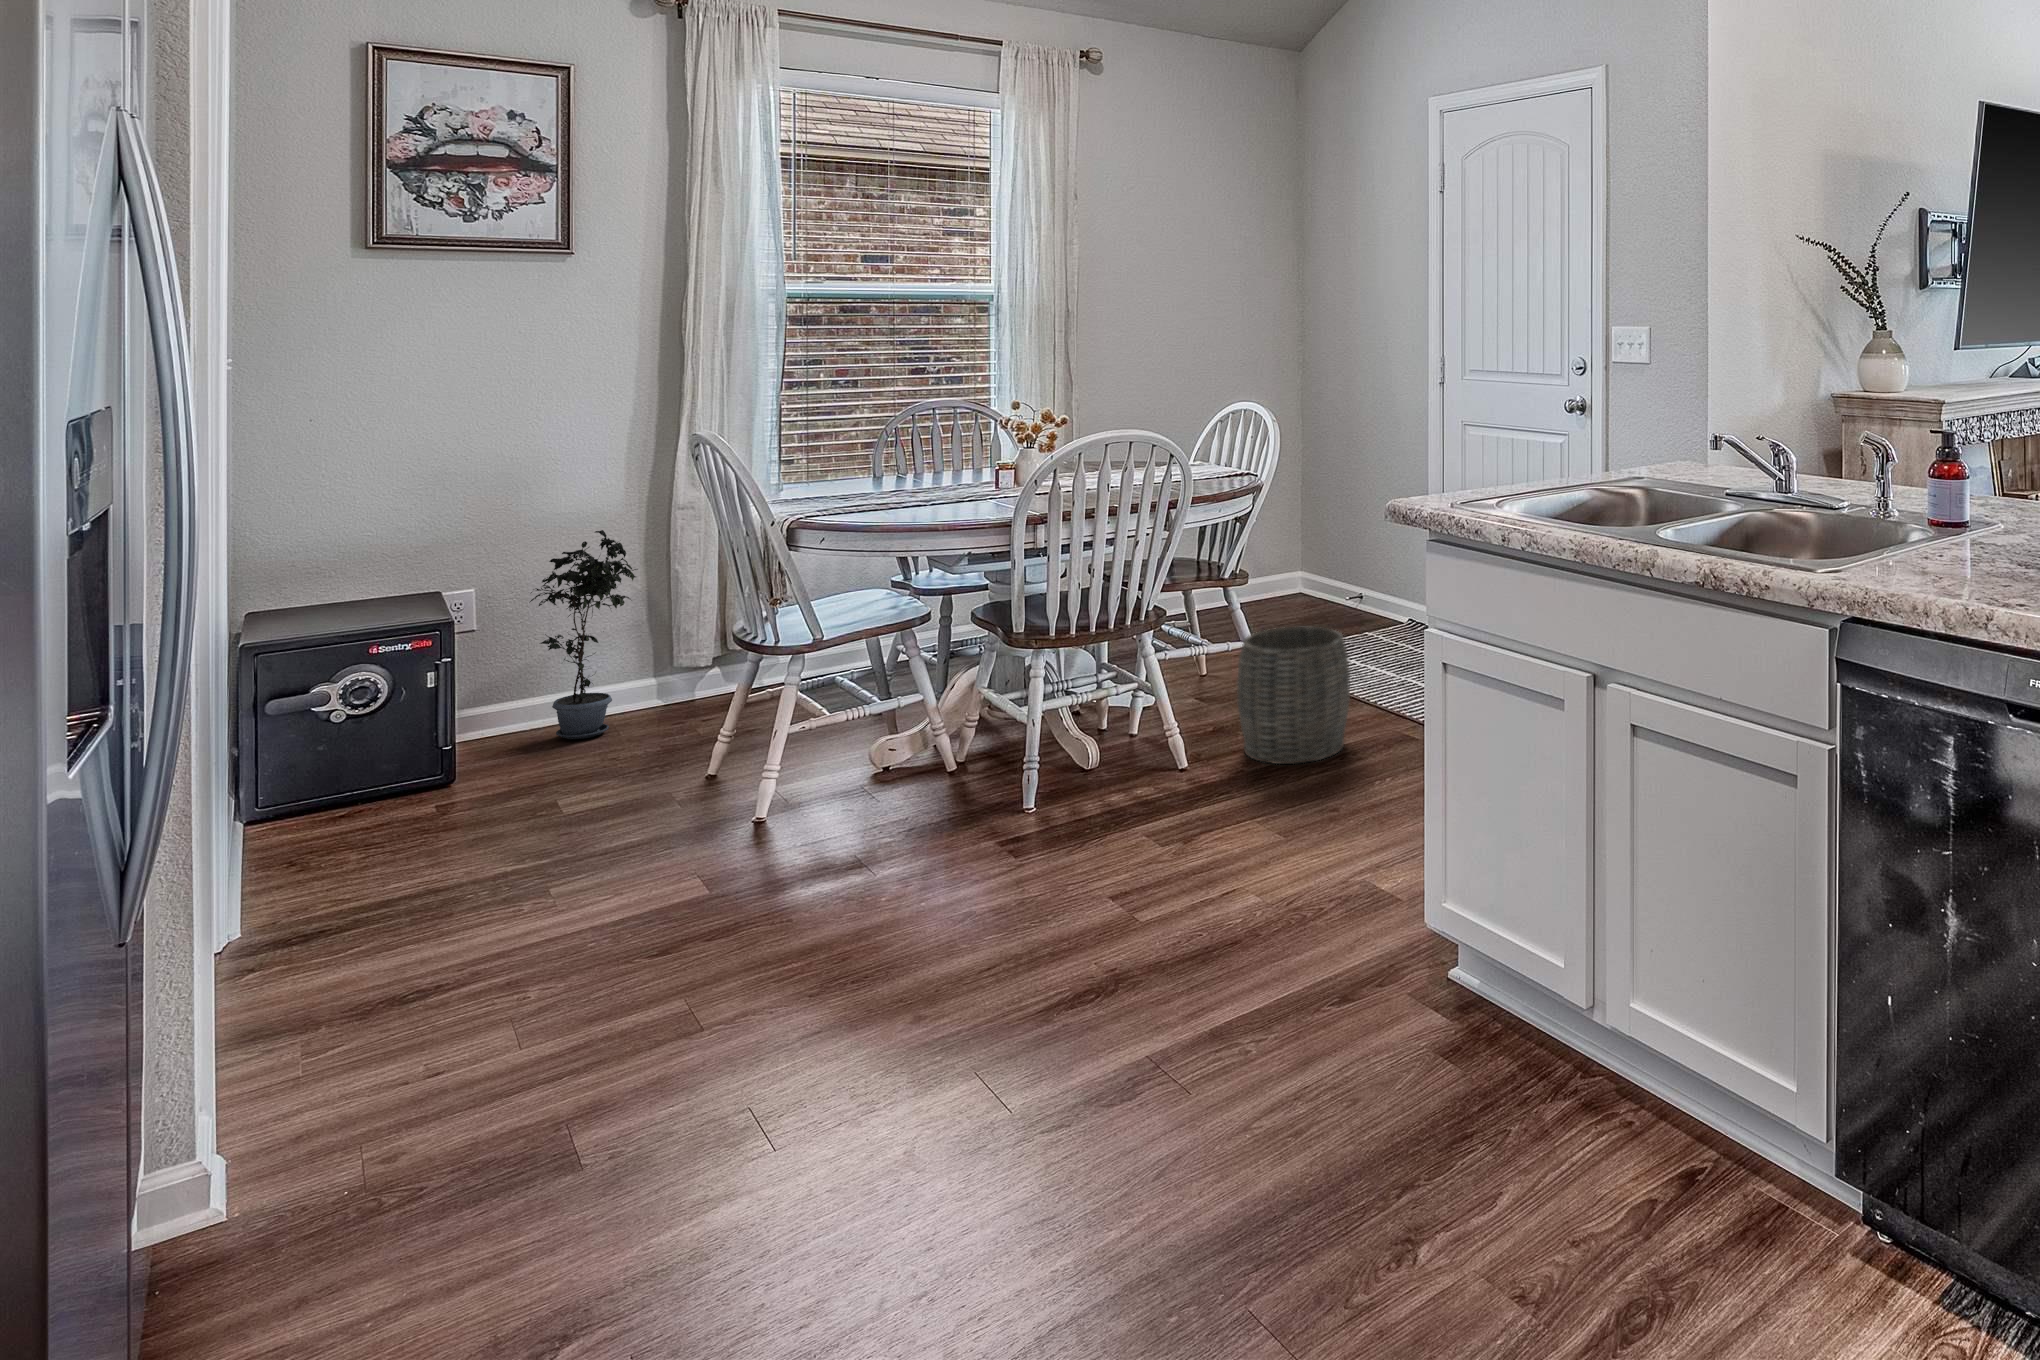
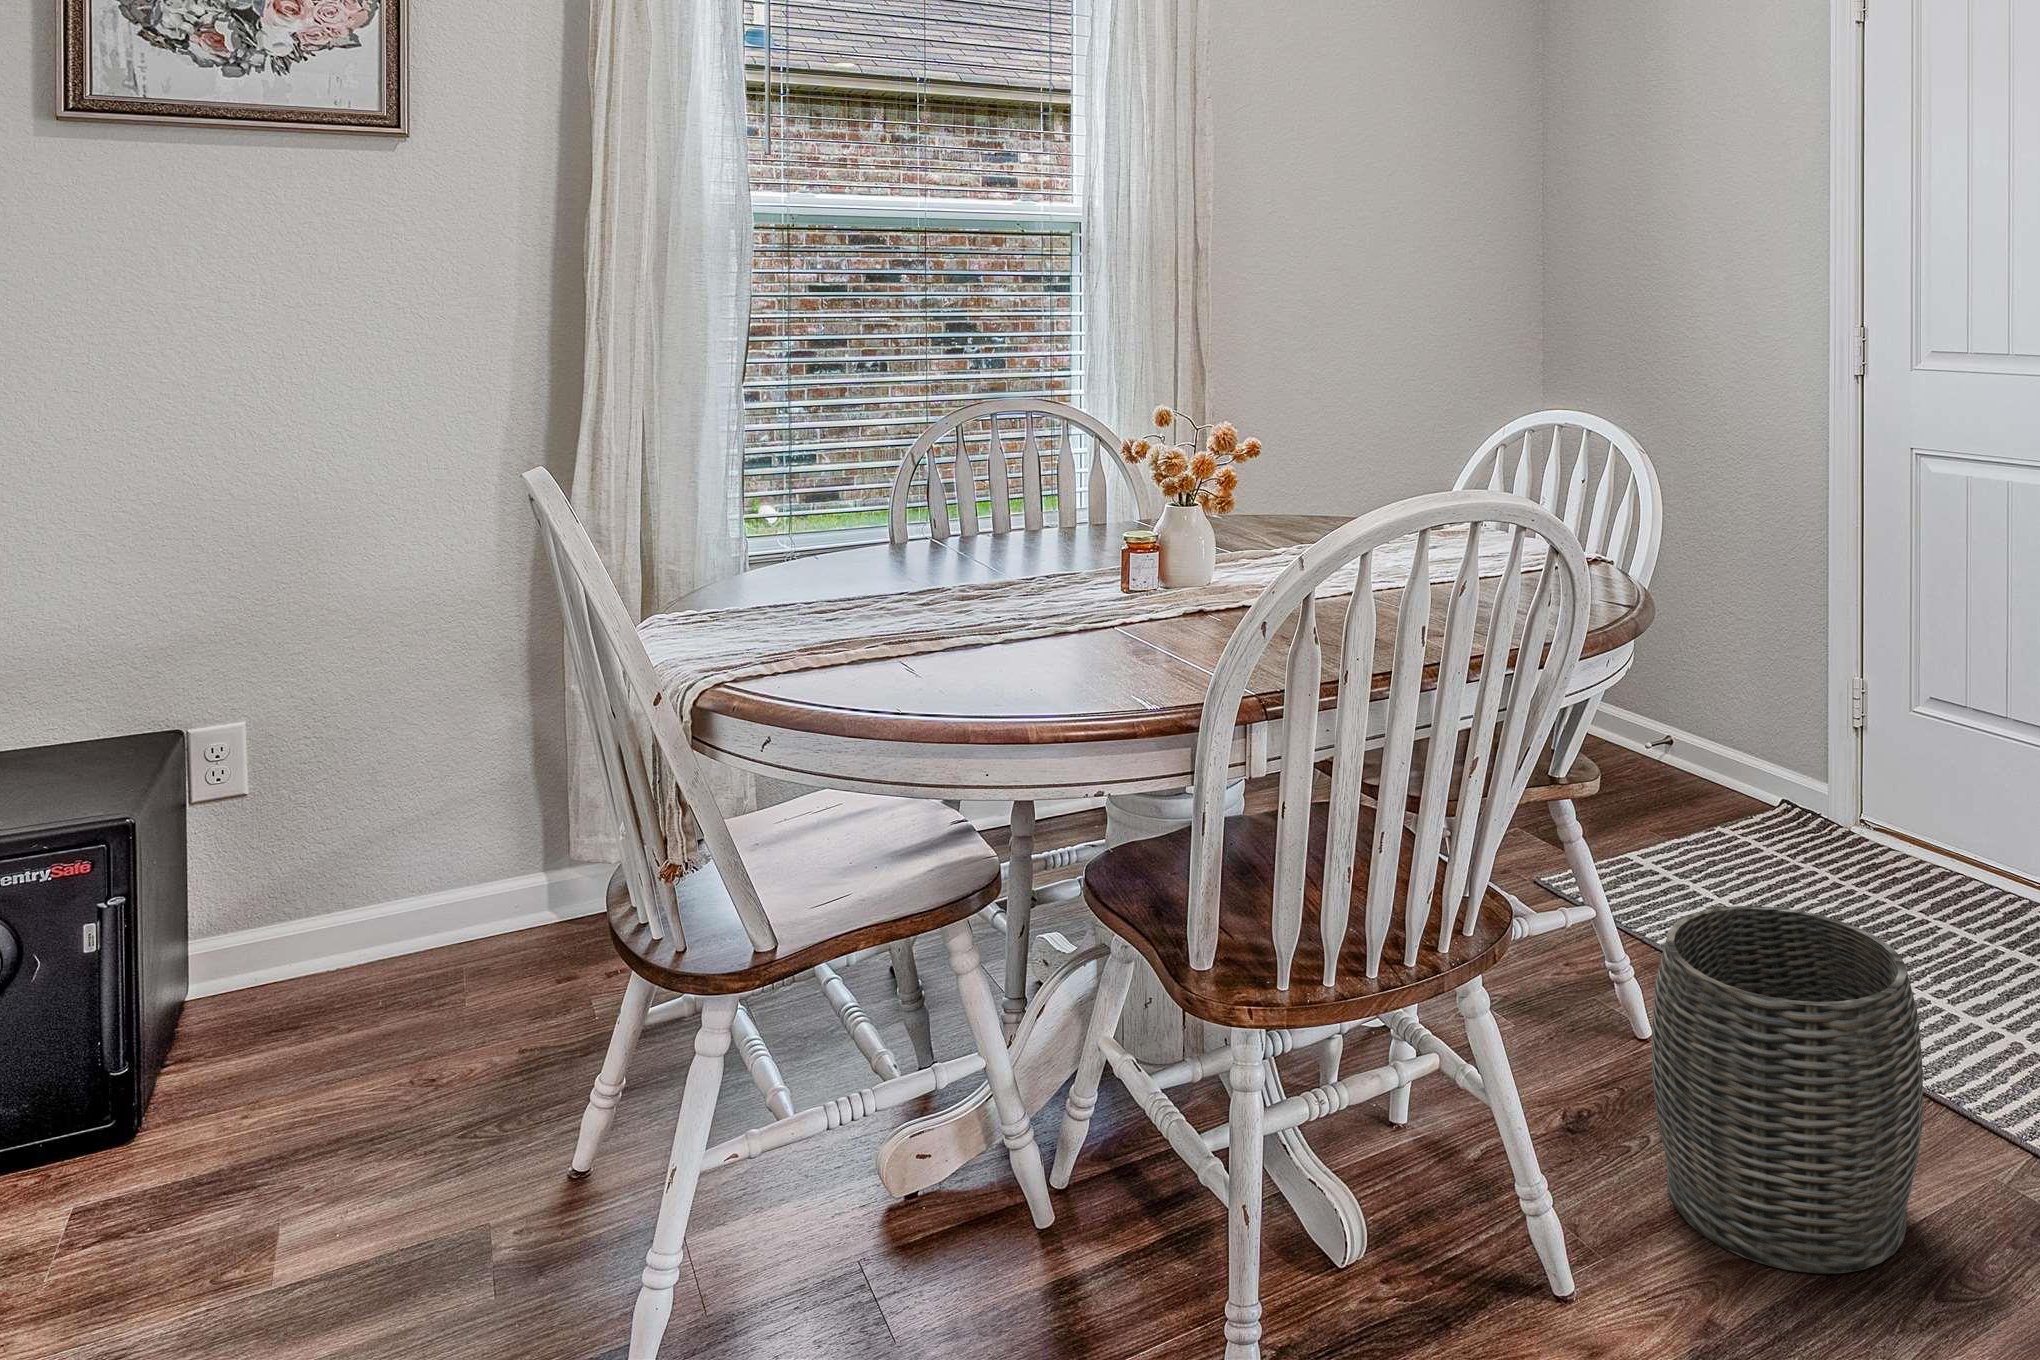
potted plant: present [530,530,637,739] -> none [313,624,500,1008]

